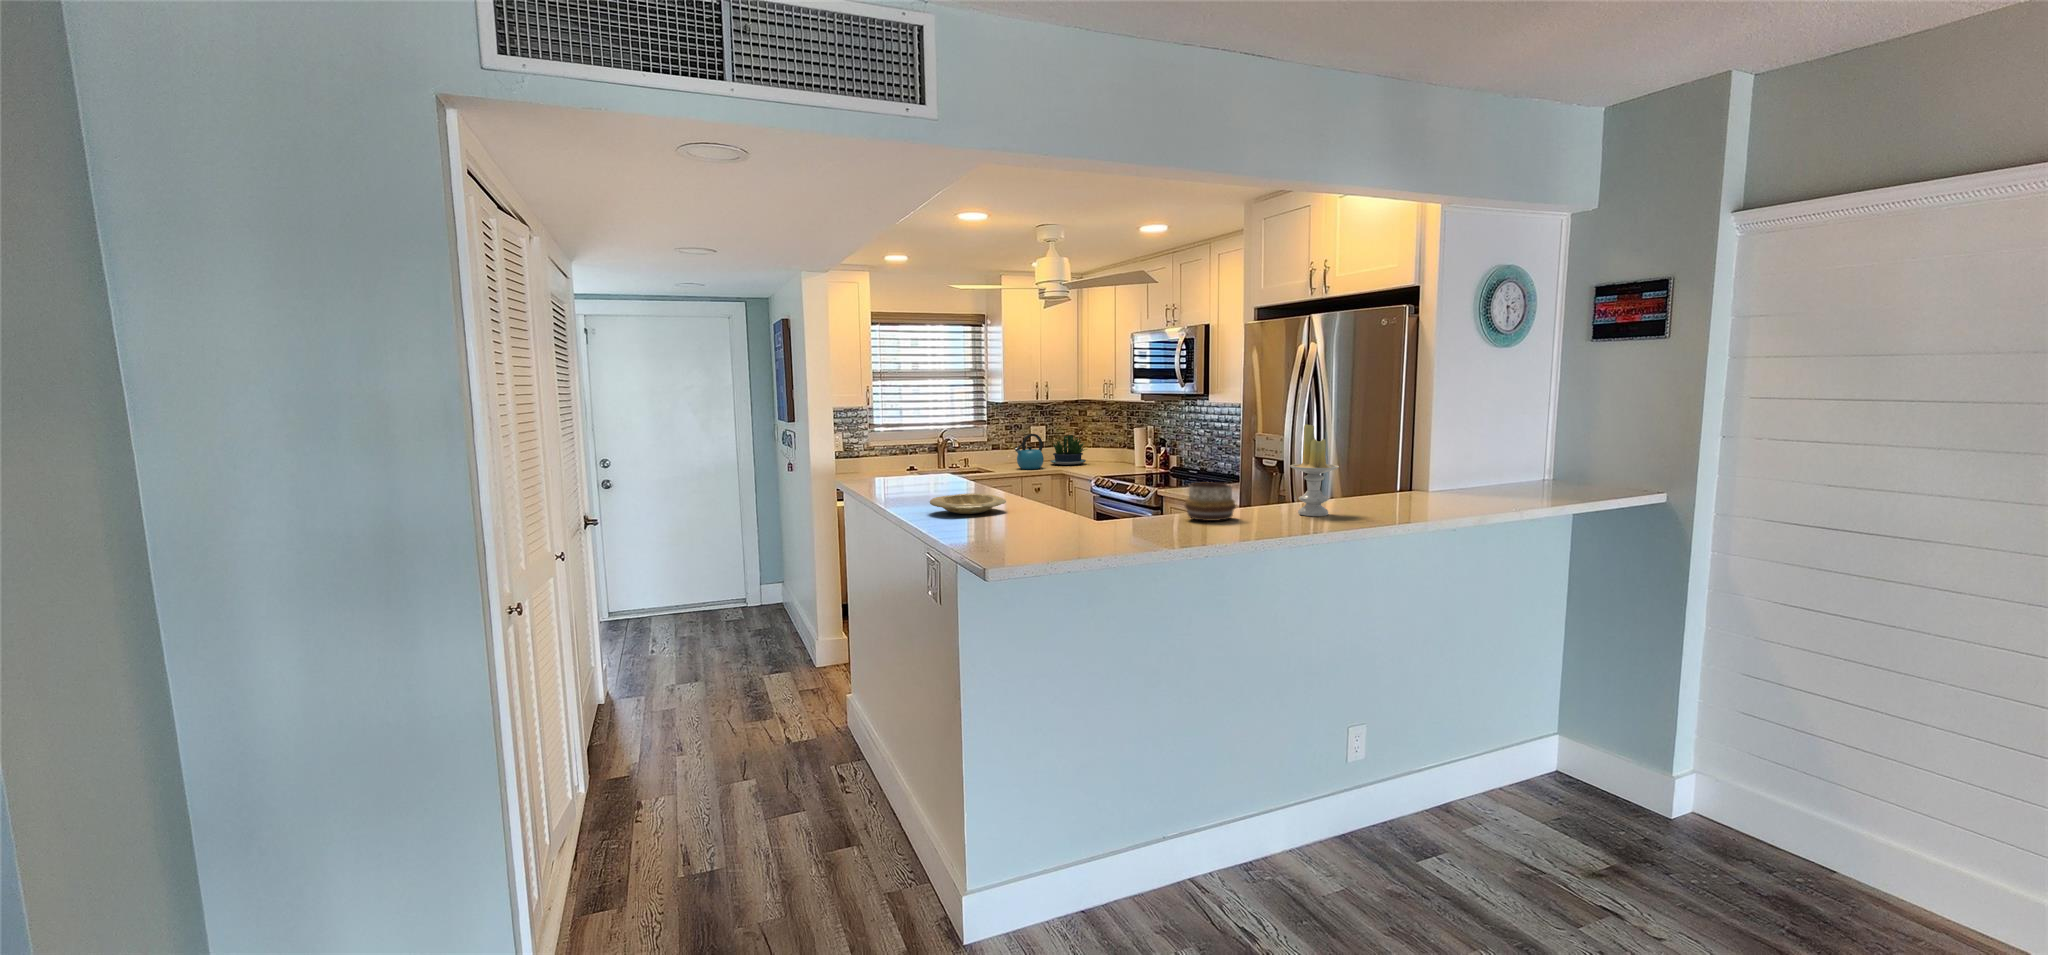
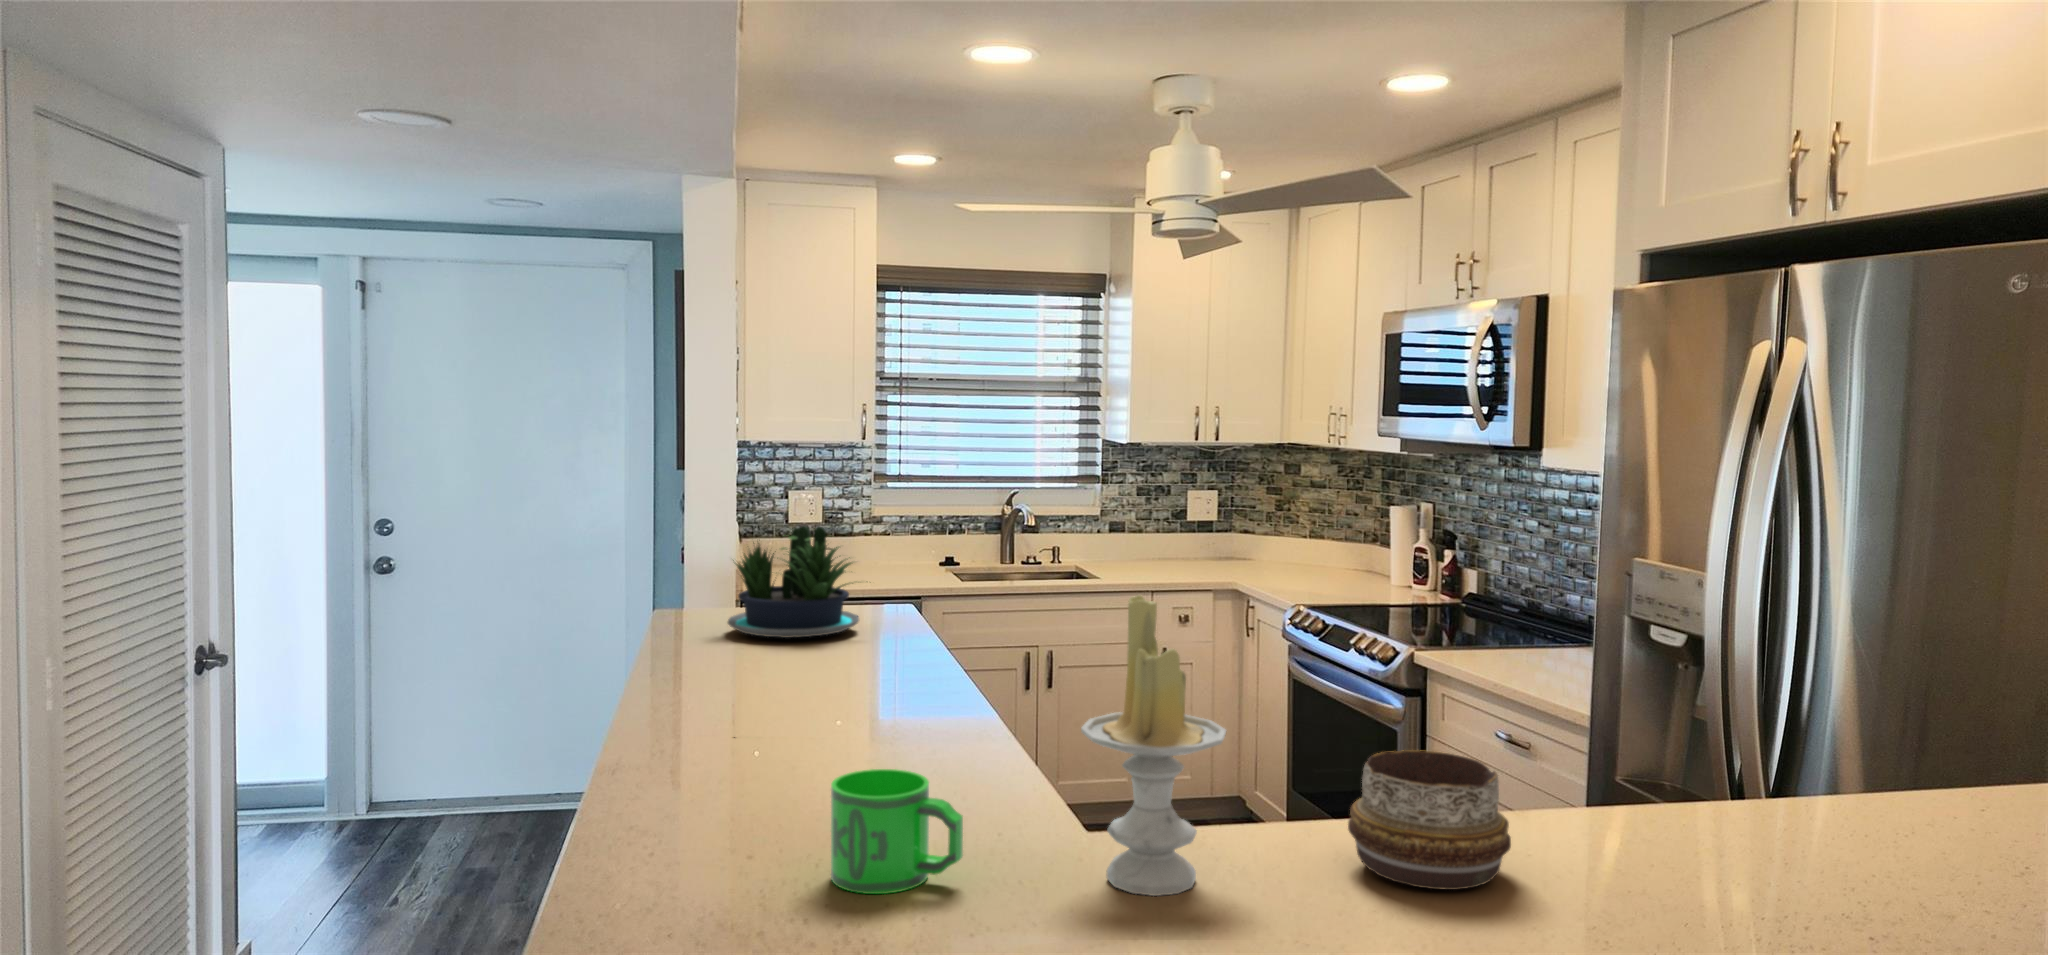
candle: present [1290,424,1339,516] -> present [1081,595,1226,896]
kettle: present [1015,434,1044,469] -> none [1142,508,1201,579]
potted plant: present [1050,435,1086,465] -> present [728,526,859,638]
plate: present [930,494,1006,514] -> none [740,686,933,748]
mug: none [1021,498,1067,535] -> present [831,769,963,894]

